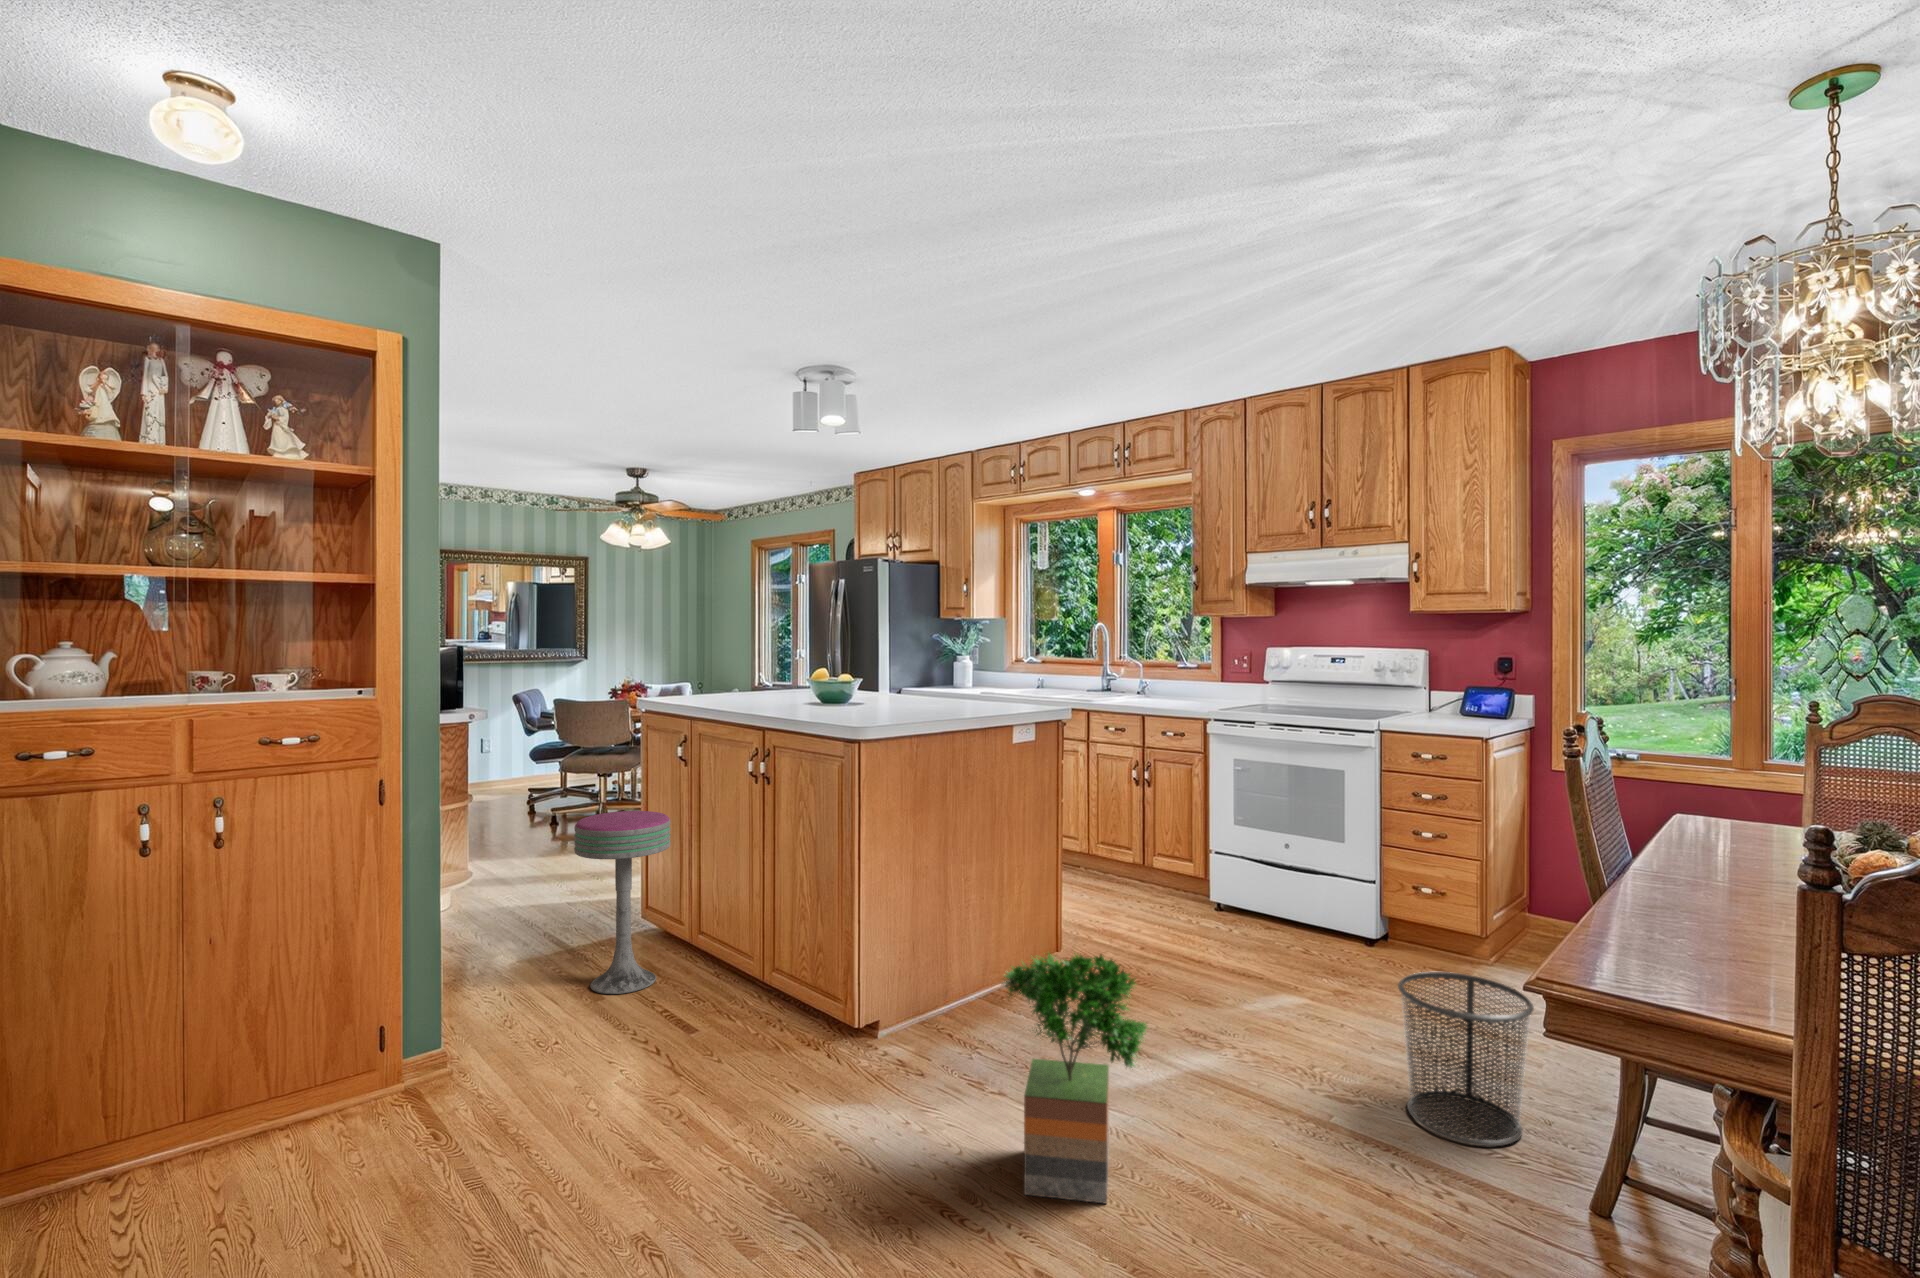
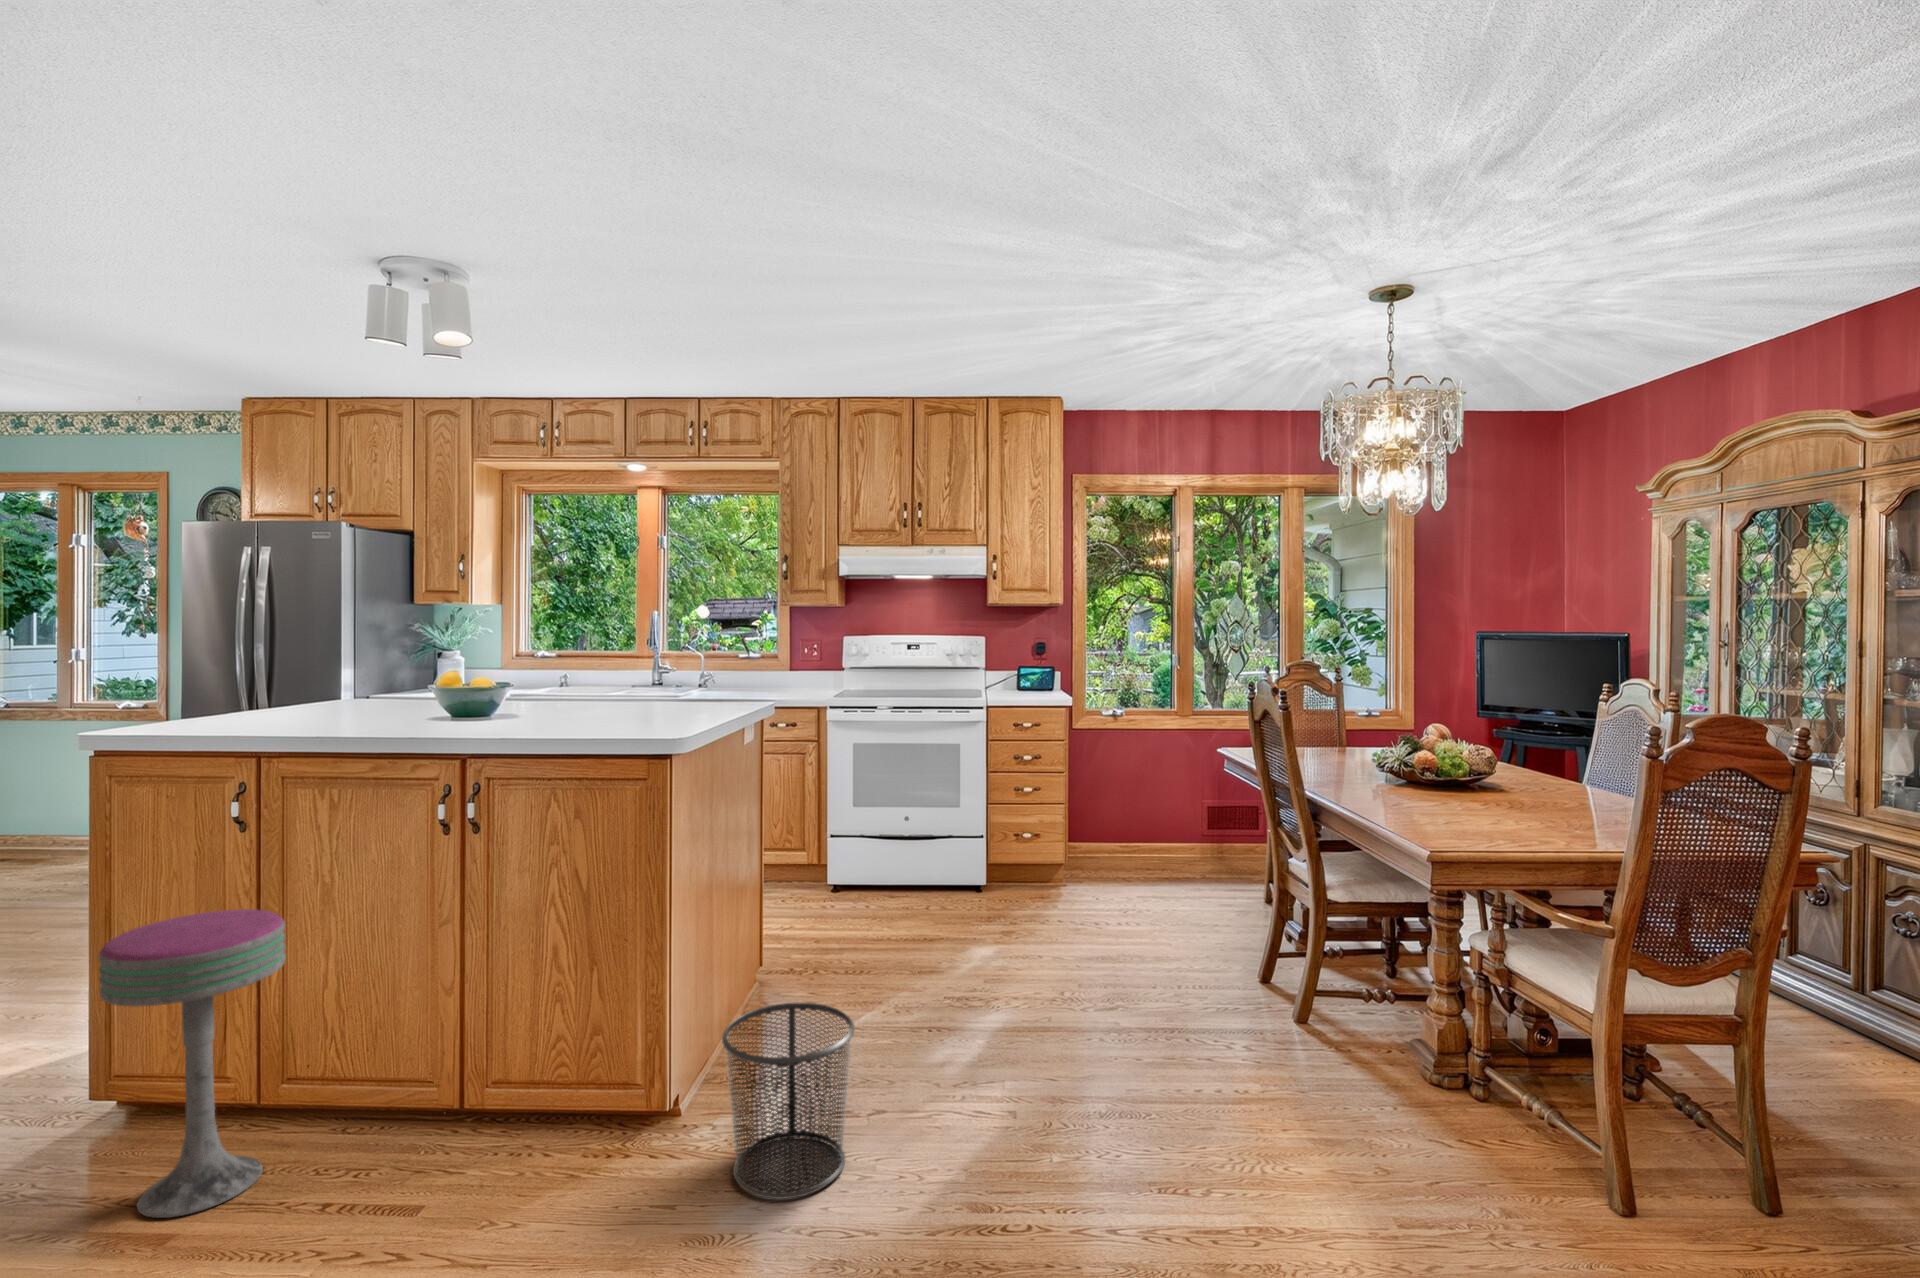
potted tree: present [1003,953,1147,1204] -> none [951,935,1114,1183]
trash can: present [1398,972,1534,1146] -> present [722,1003,855,1199]

